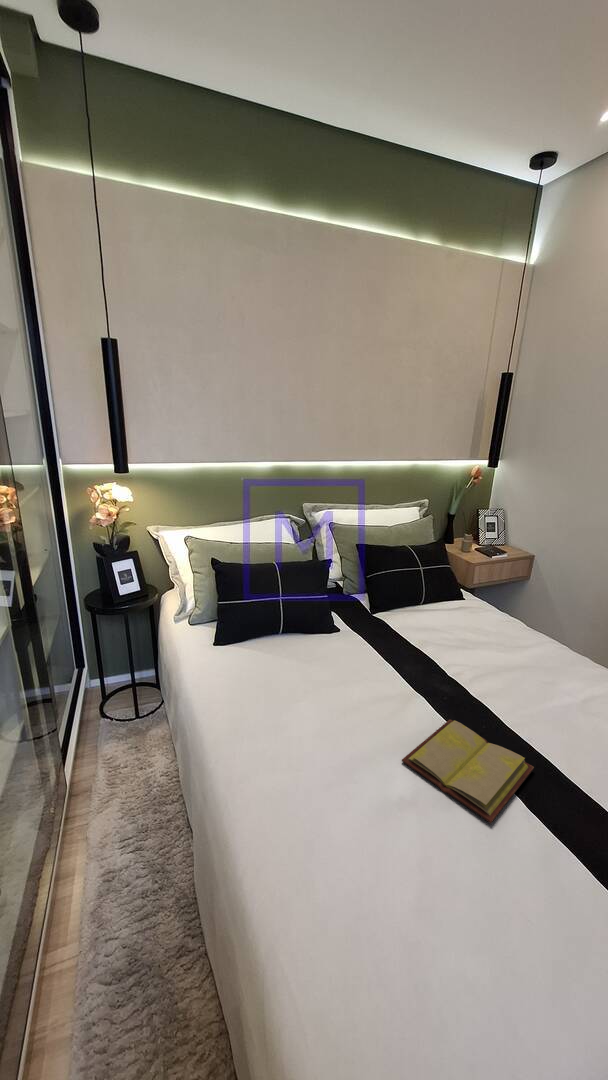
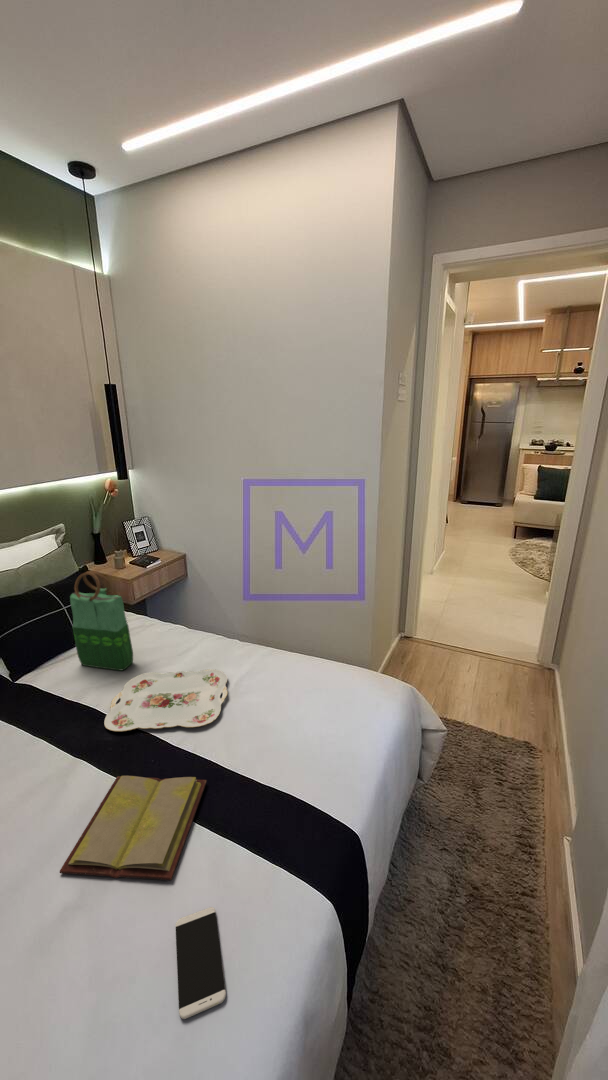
tote bag: none [424,542,478,639] -> present [70,571,133,670]
serving tray: none [441,649,568,721] -> present [104,669,227,731]
smartphone: none [489,856,534,945] -> present [176,907,226,1019]

